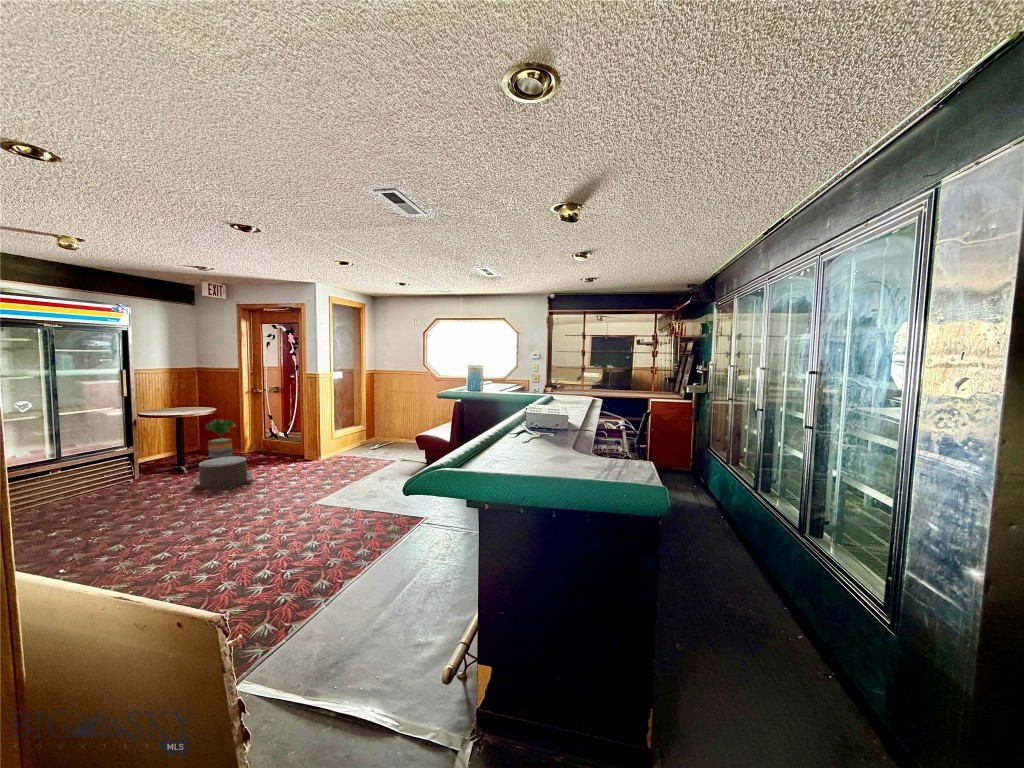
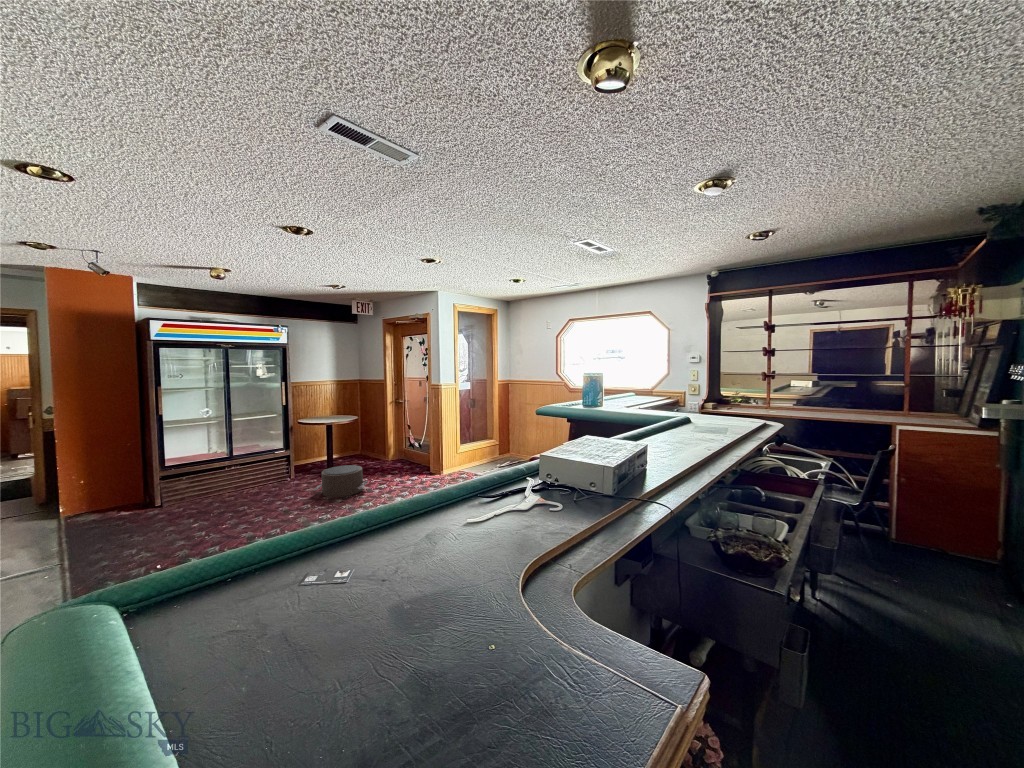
potted tree: present [206,420,235,458] -> none [354,427,381,464]

